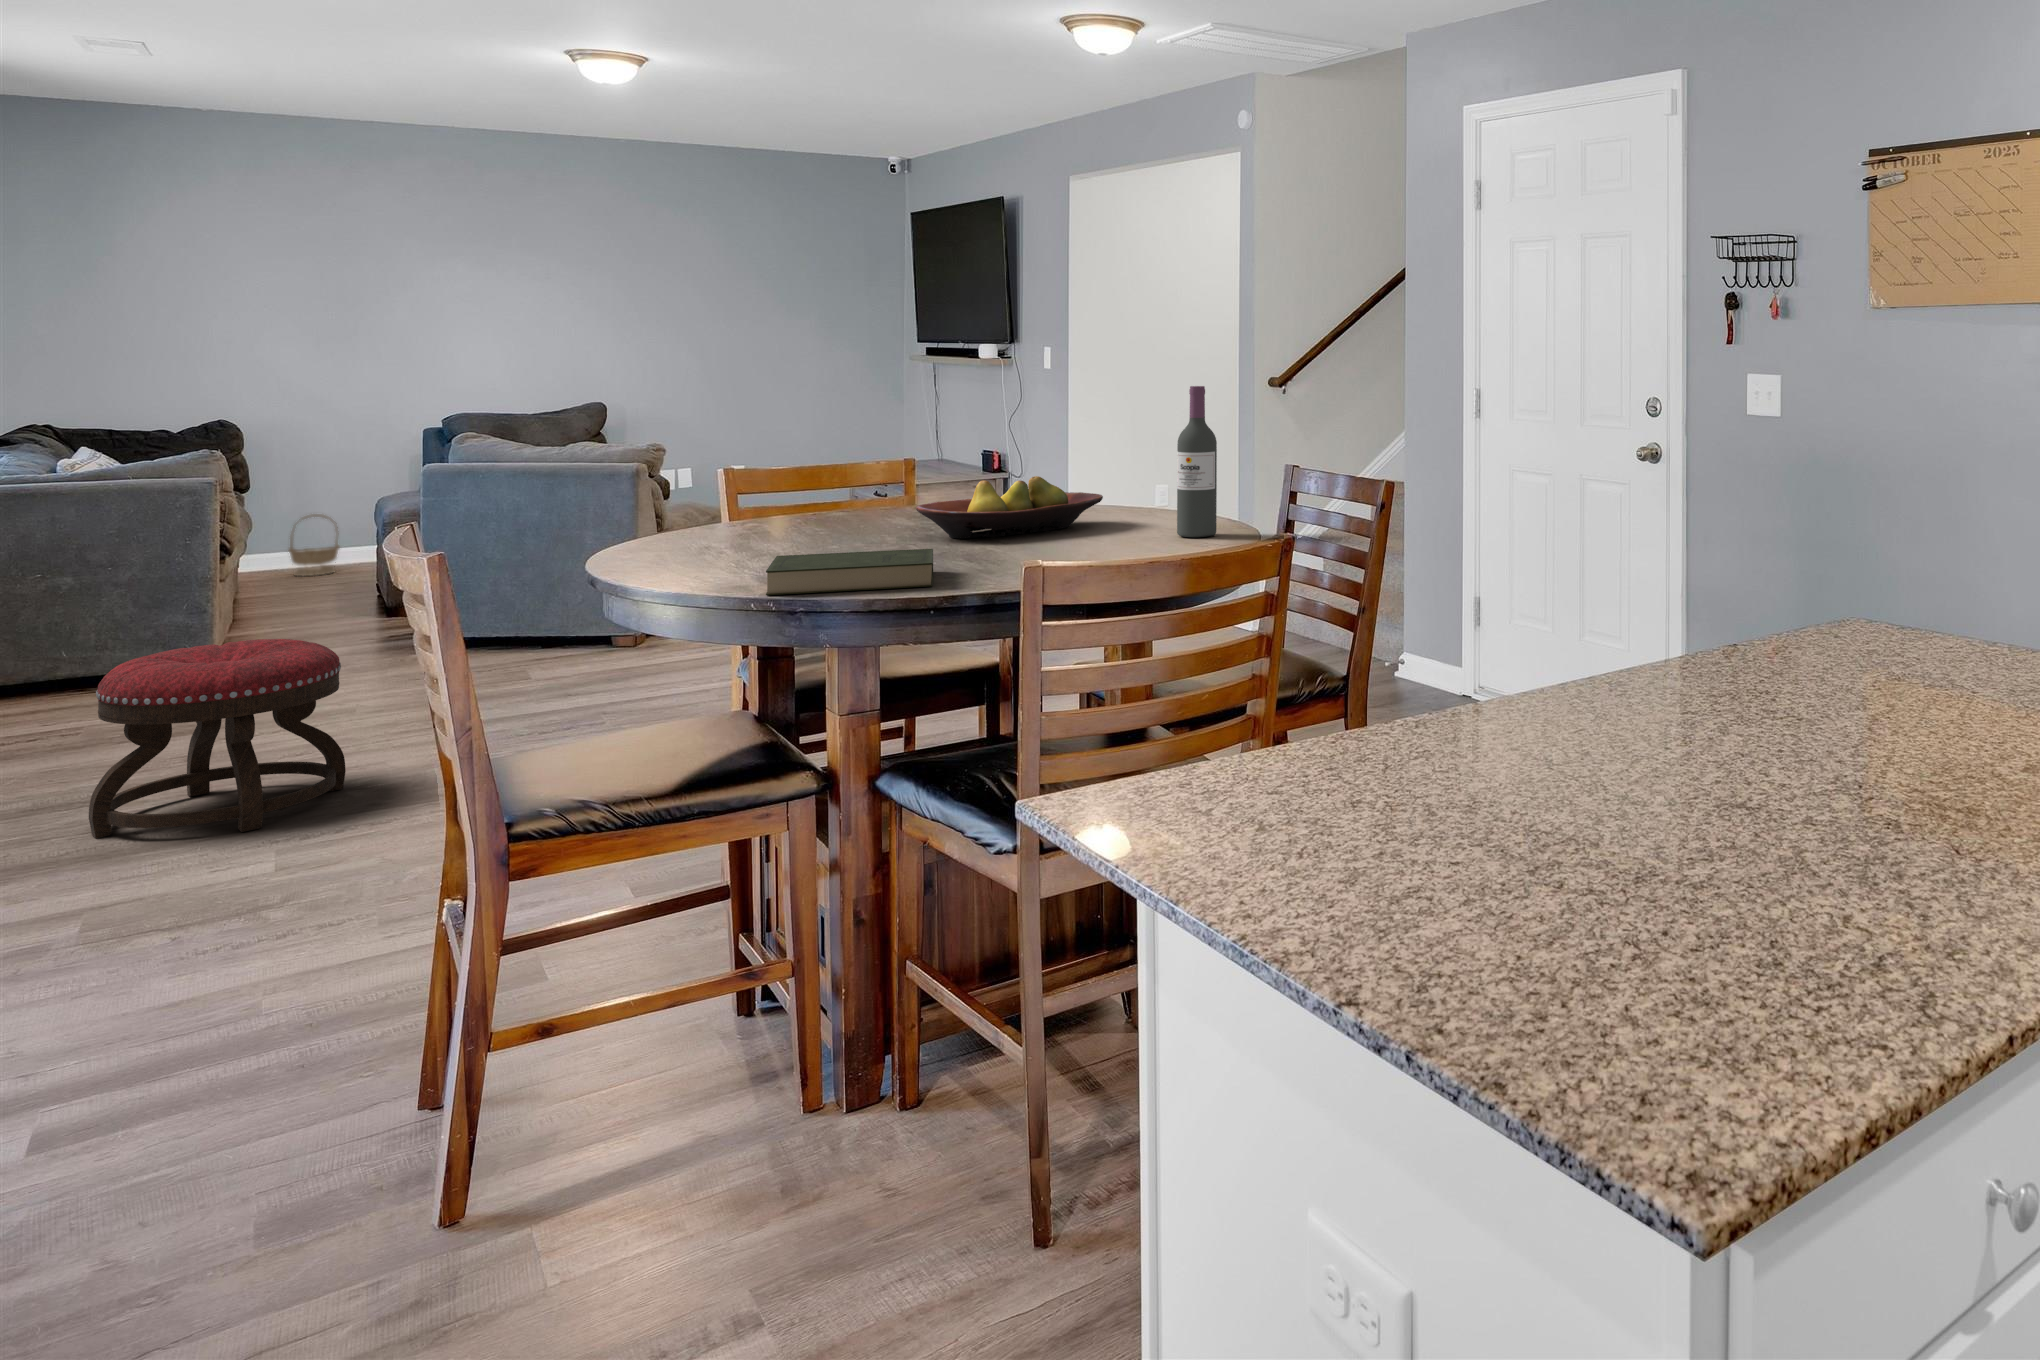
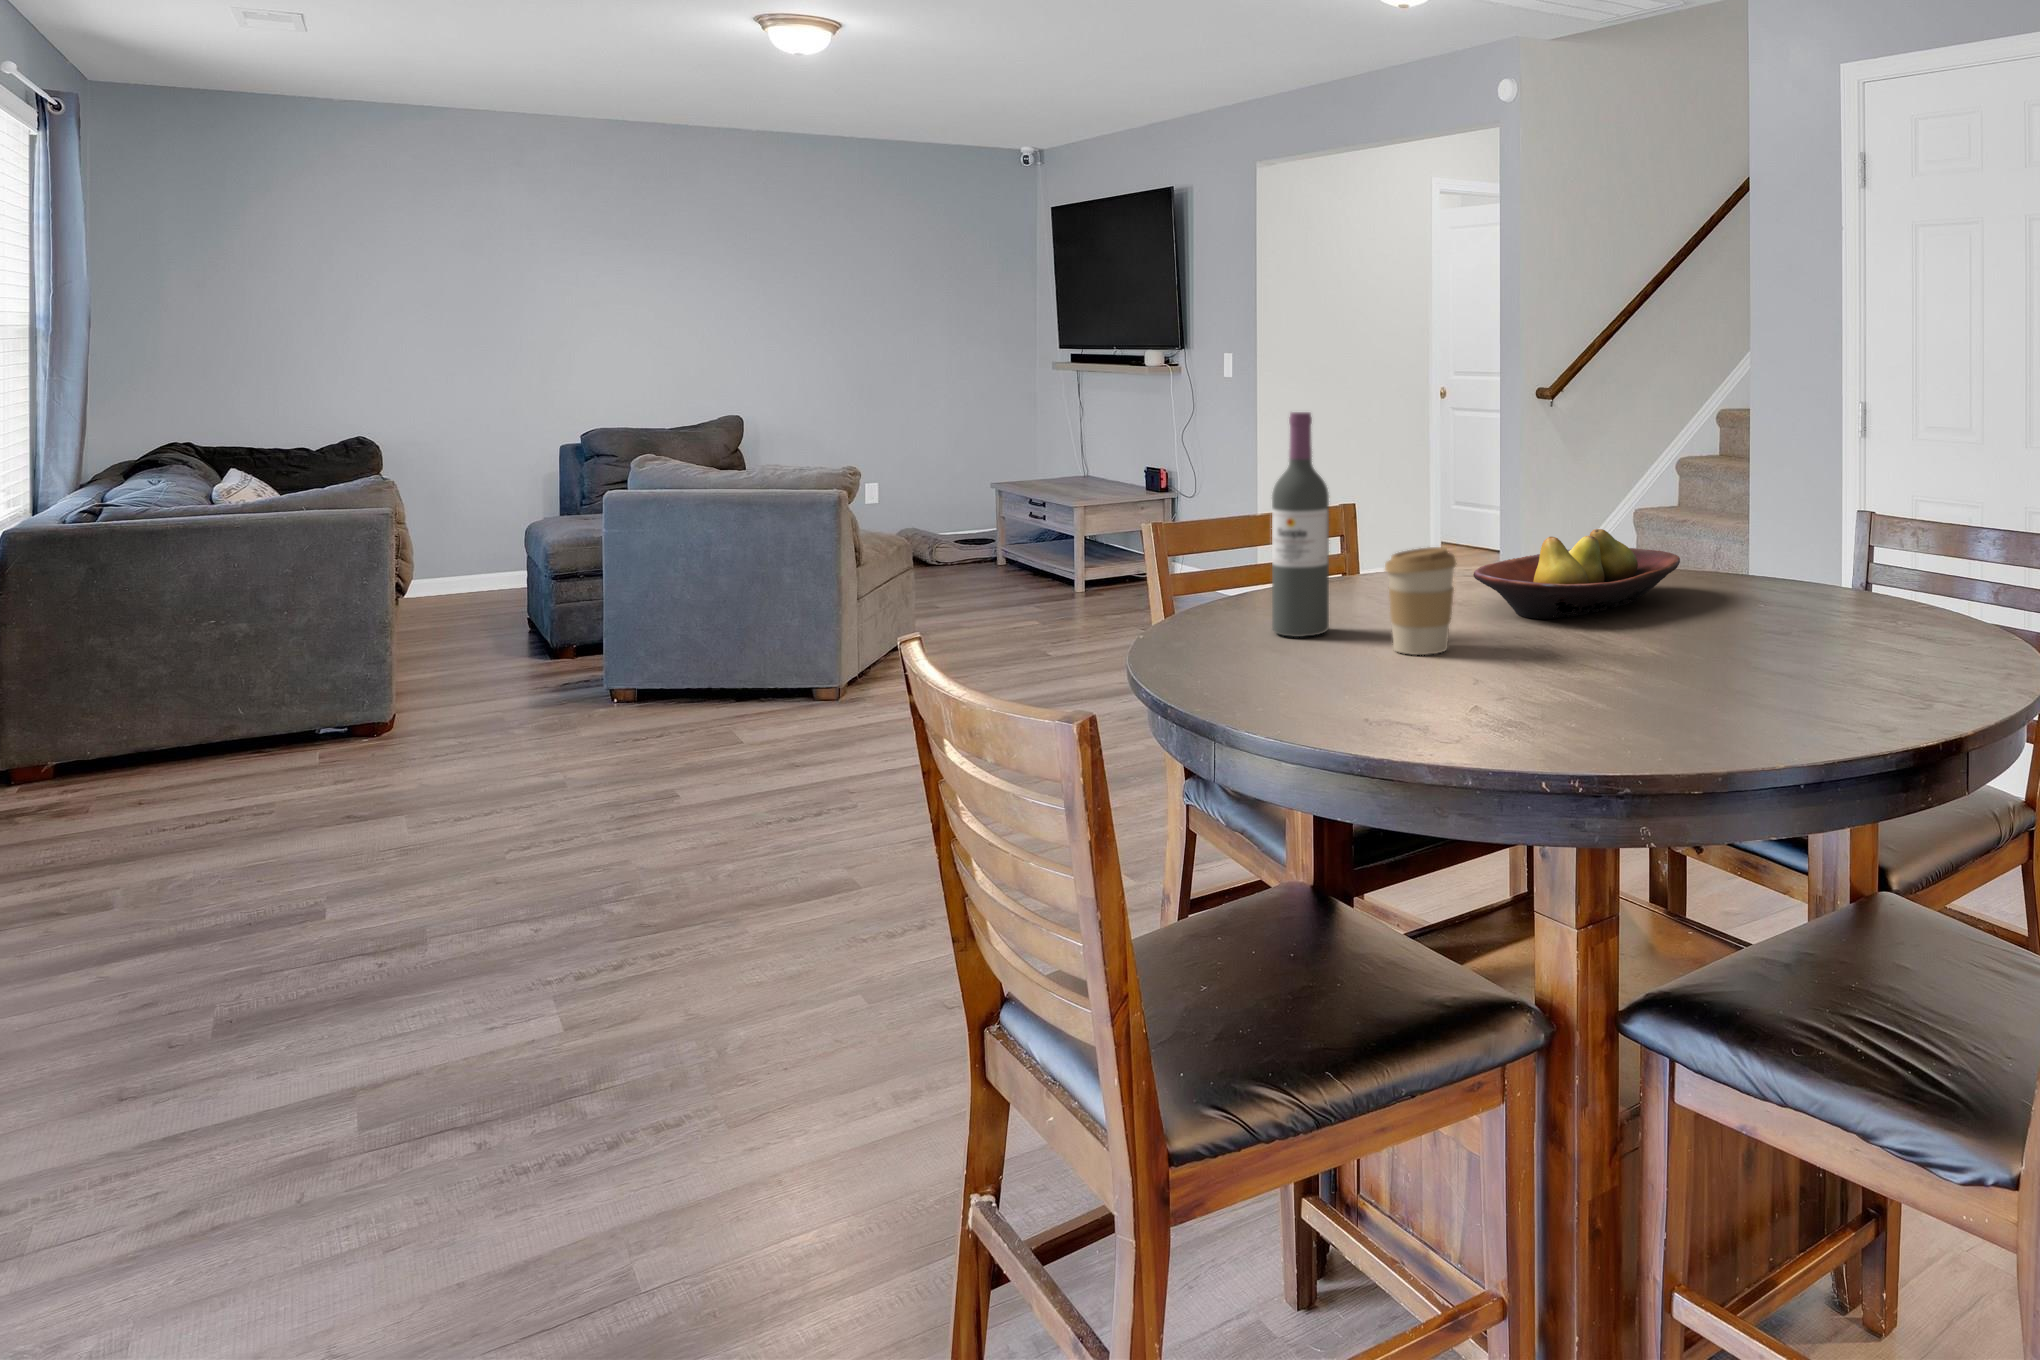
wine bottle: present [1177,386,1217,537] -> present [1272,412,1329,637]
coffee cup: none [801,482,857,556] -> present [1385,547,1457,655]
basket: present [289,514,339,576] -> none [428,534,481,601]
book: present [766,549,933,595] -> none [1442,653,1712,743]
ottoman: present [89,639,346,838] -> none [322,709,600,964]

